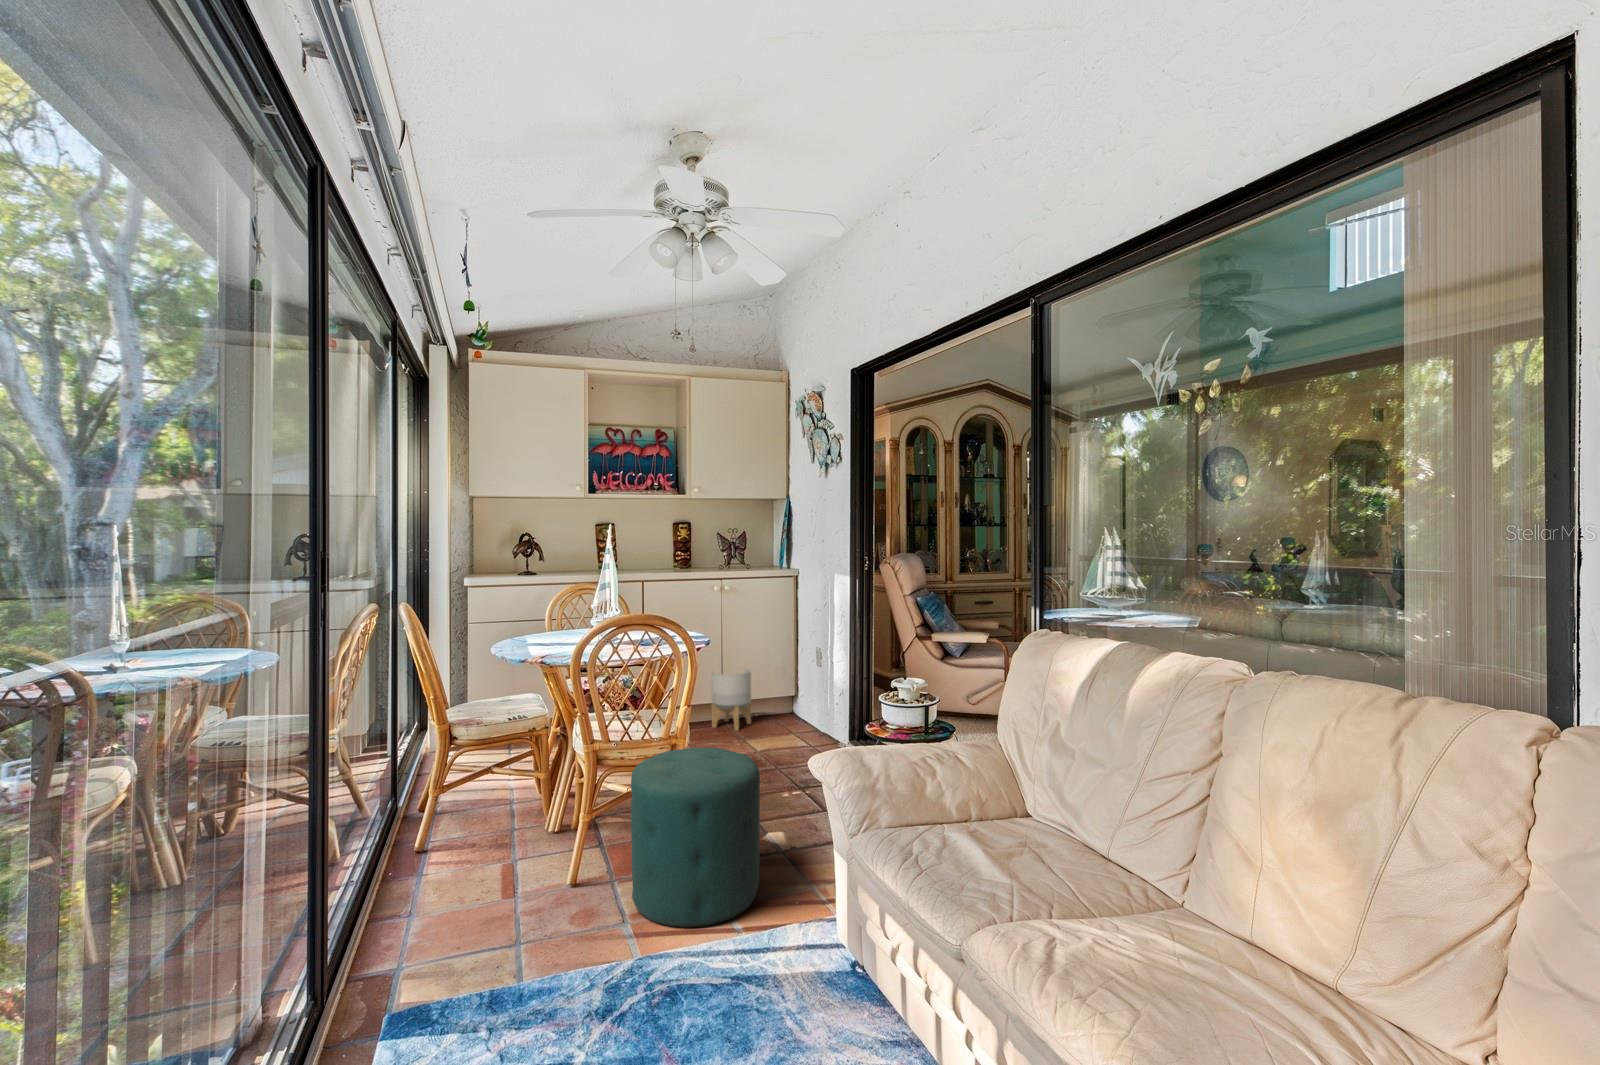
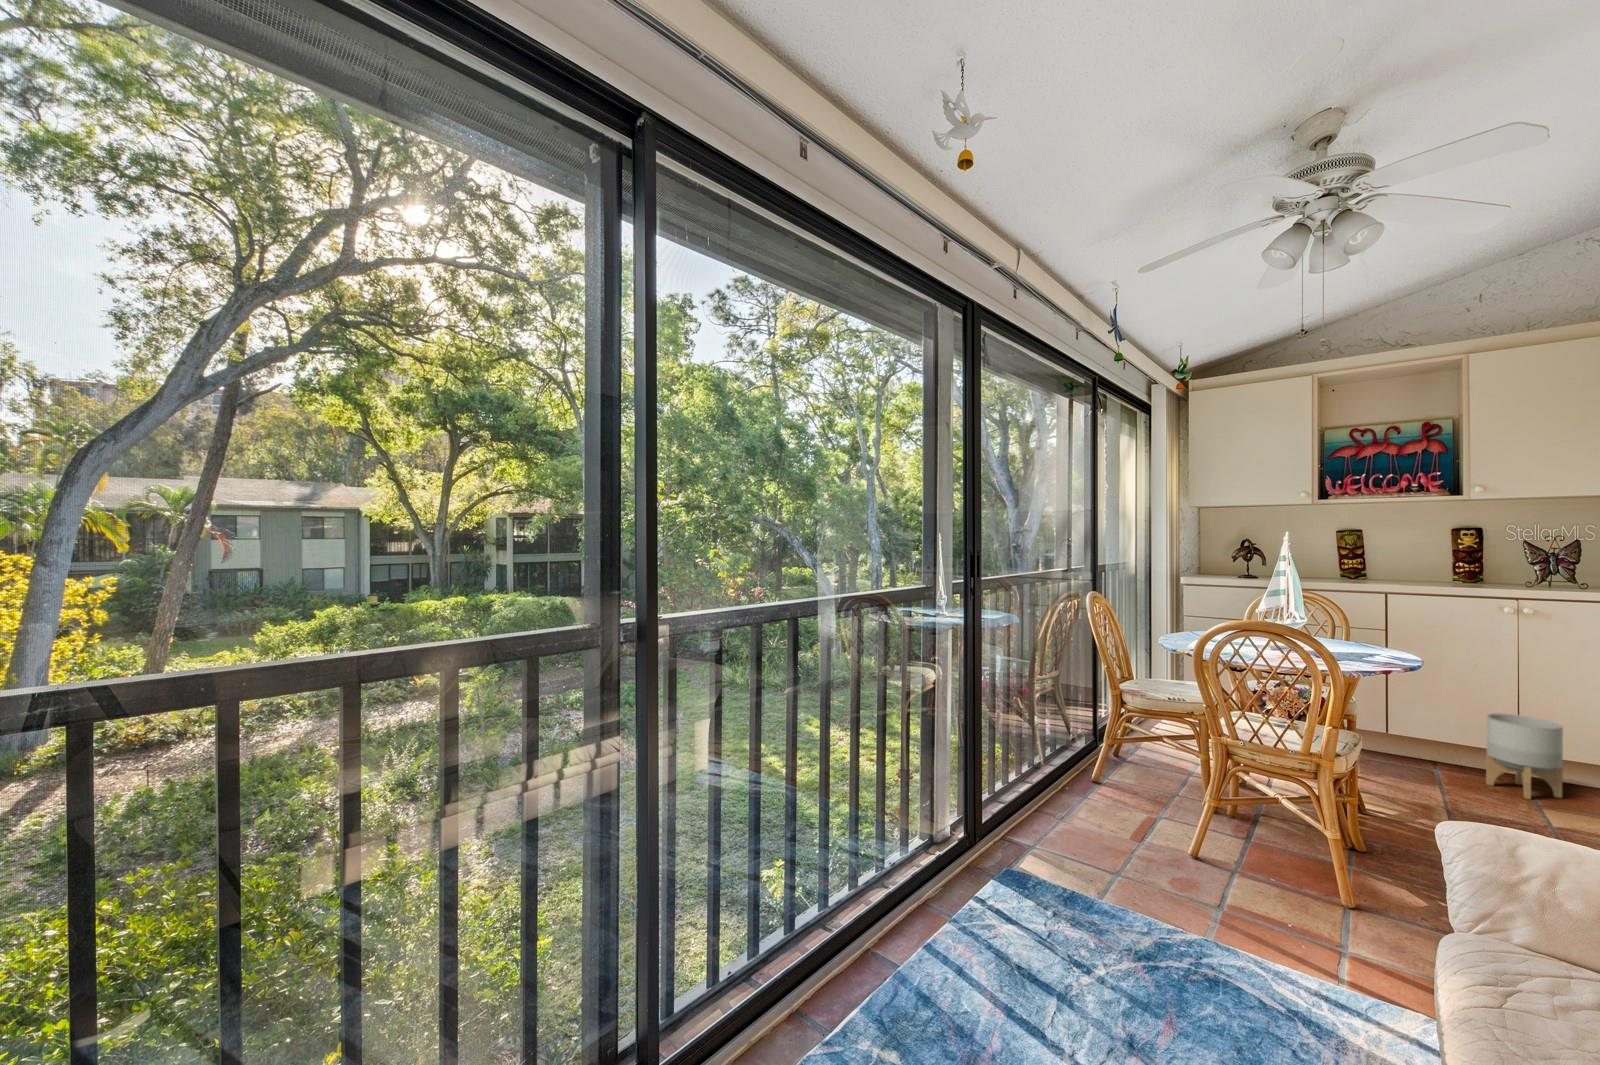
ottoman: present [631,748,760,928] -> none [1231,767,1403,968]

